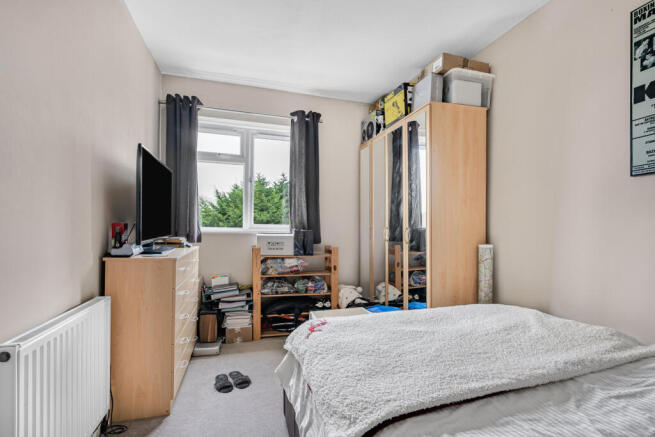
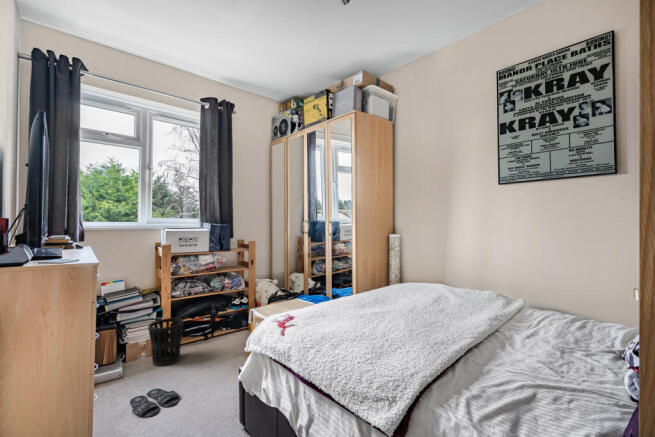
wastebasket: none [239,313,267,353] -> present [148,318,184,366]

